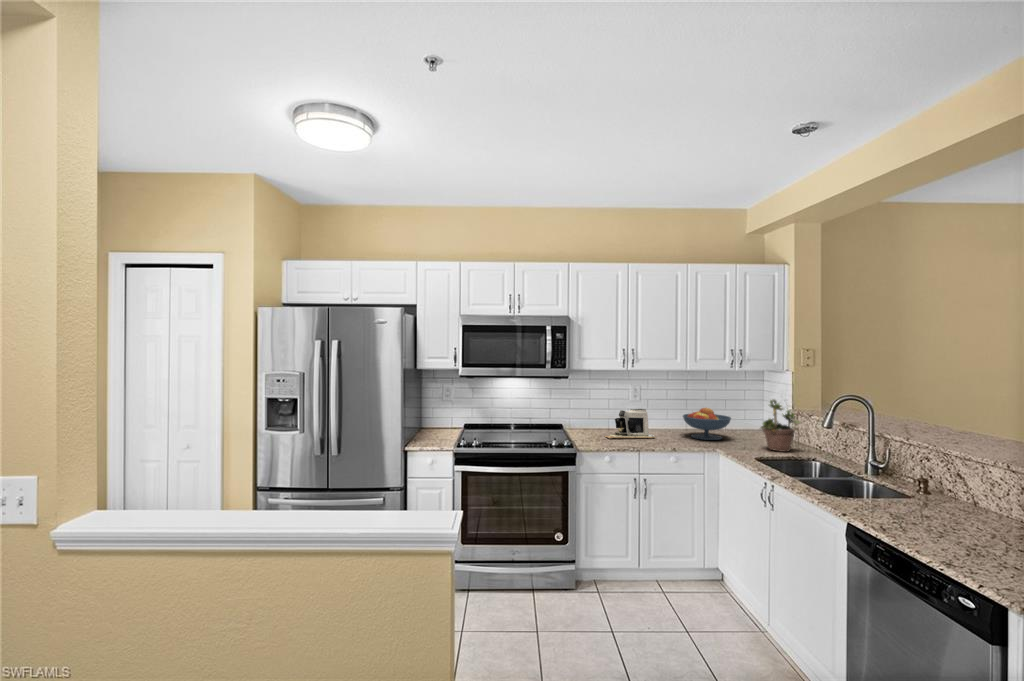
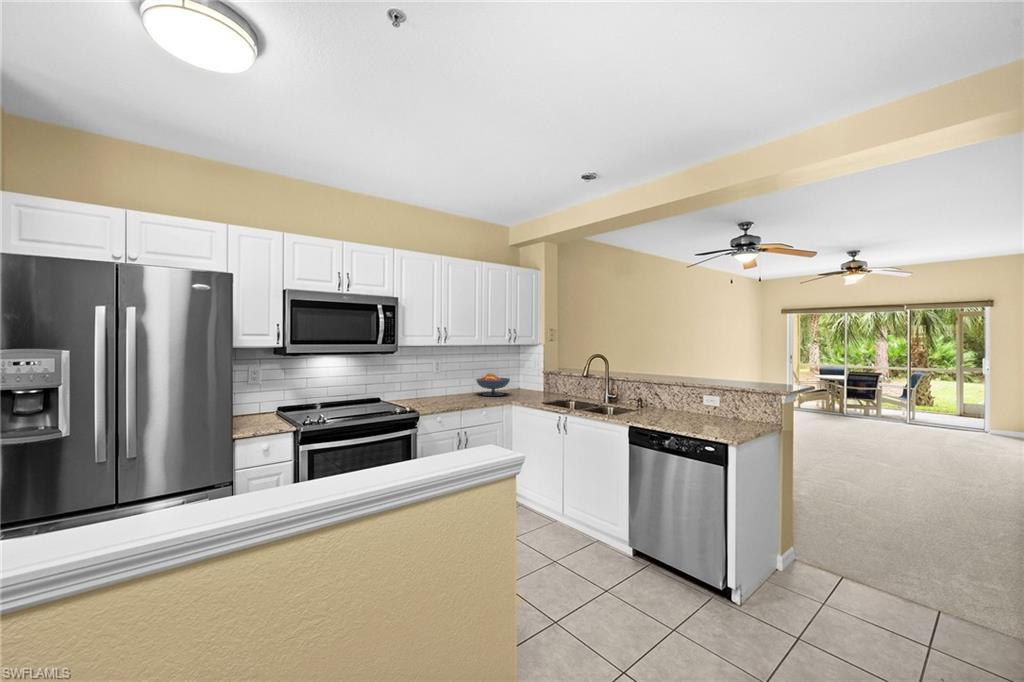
potted plant: present [761,399,801,452] -> none [533,359,557,398]
coffee maker: present [605,409,655,439] -> none [422,377,462,402]

